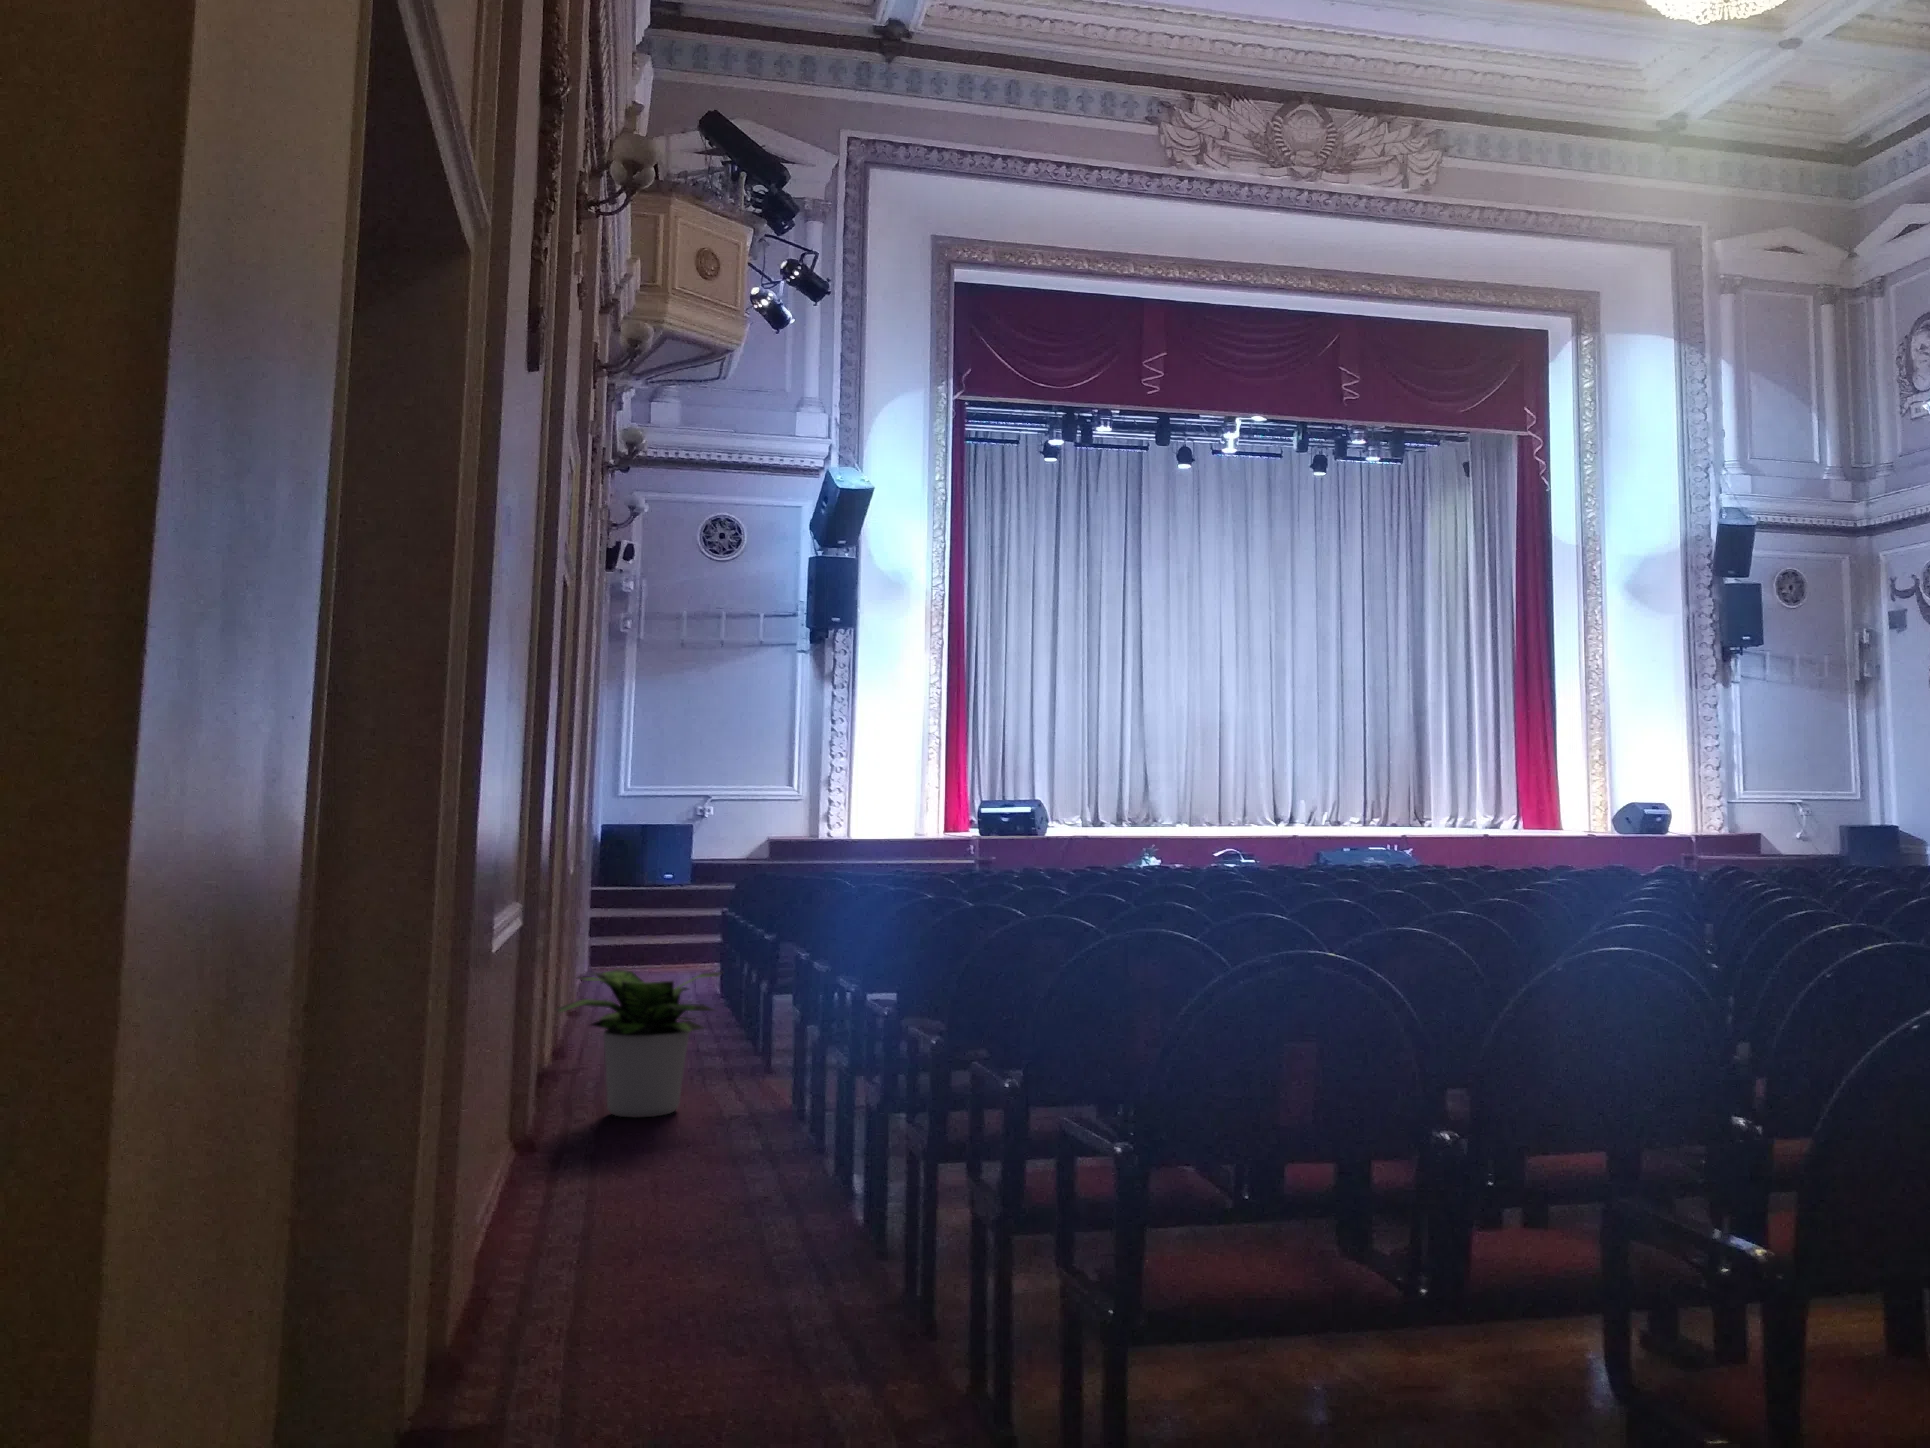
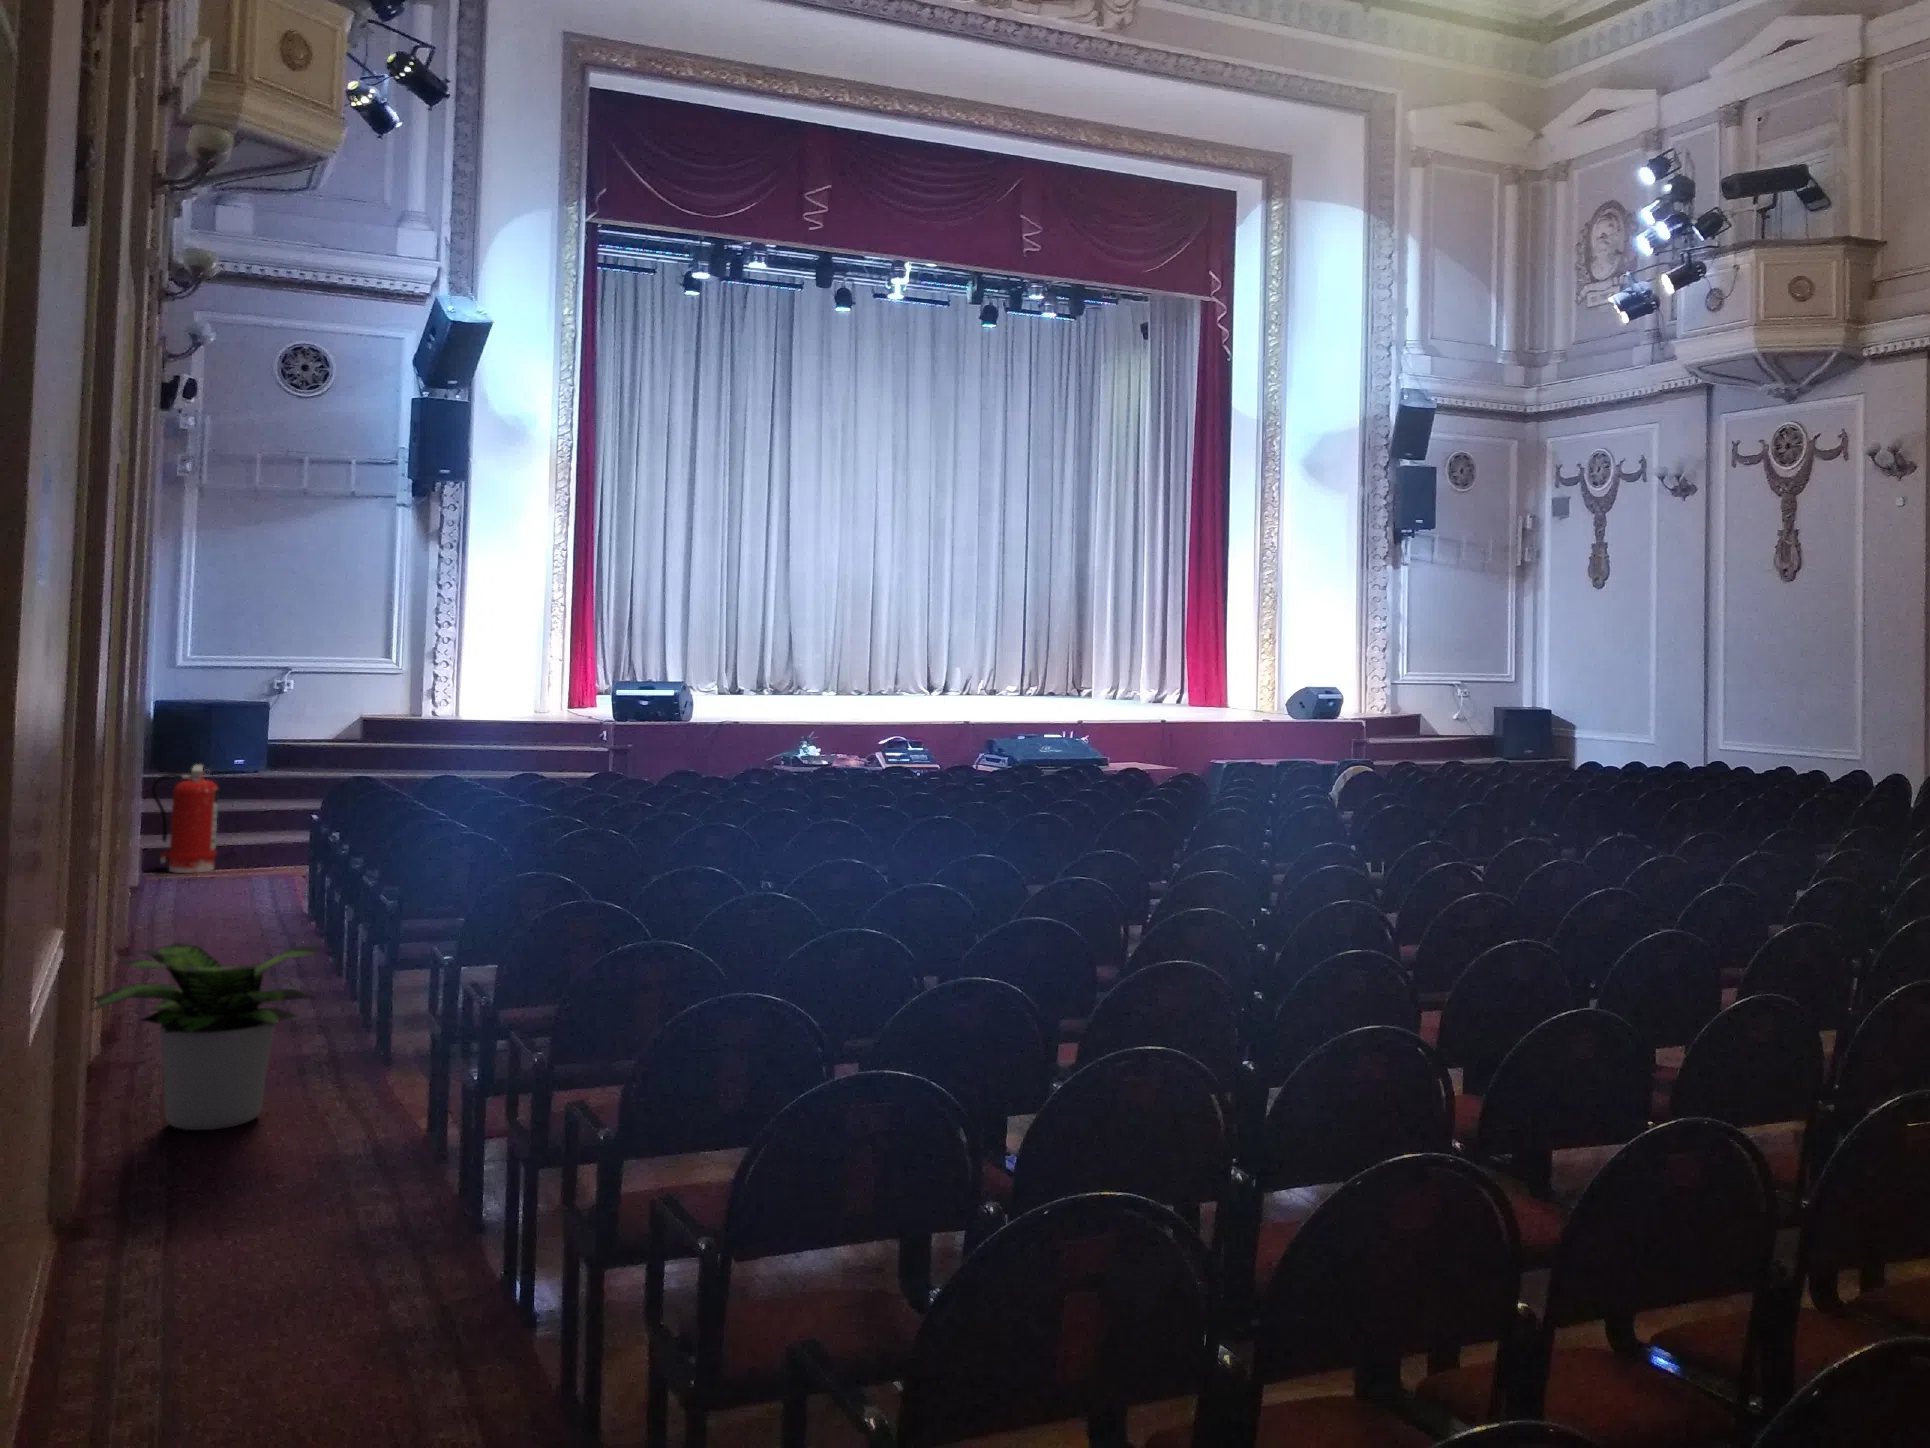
fire extinguisher: none [599,877,651,970] -> present [152,765,219,873]

